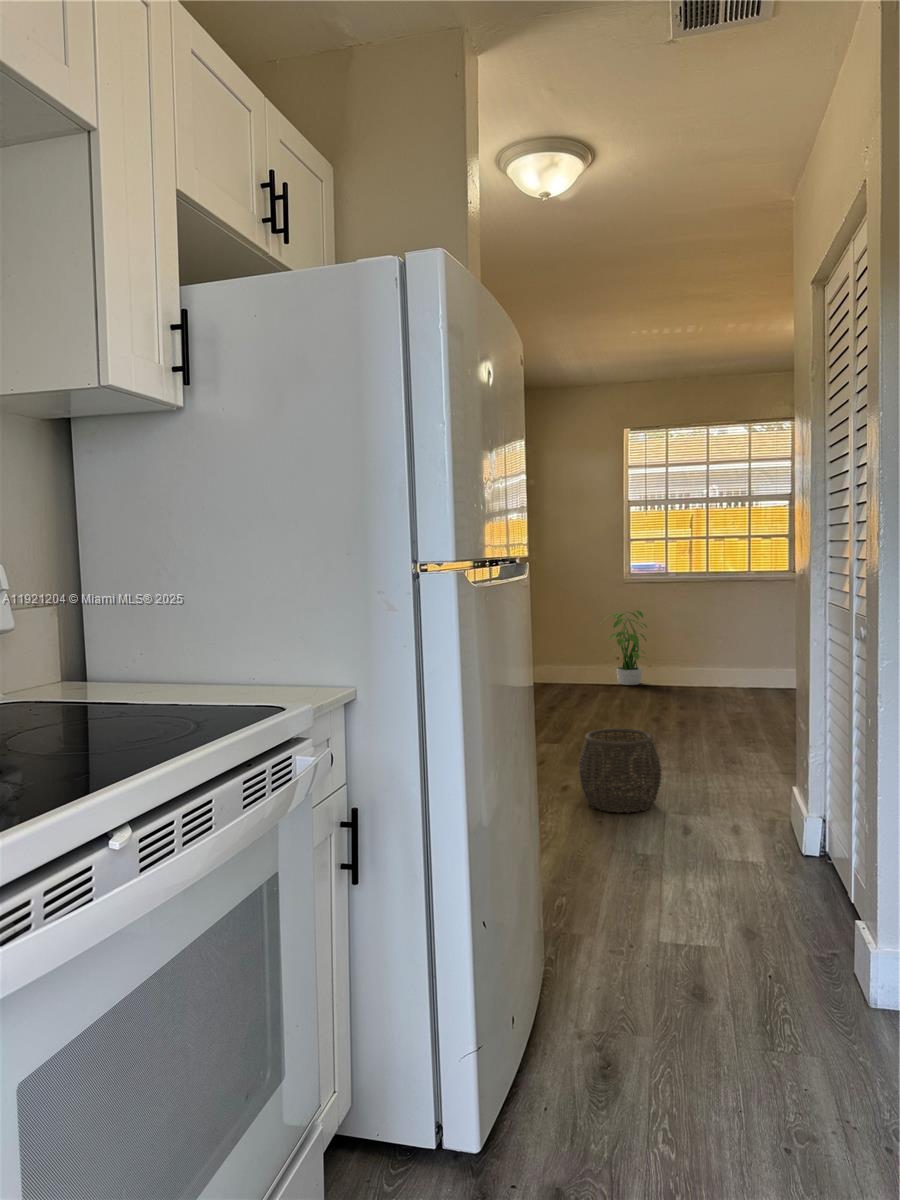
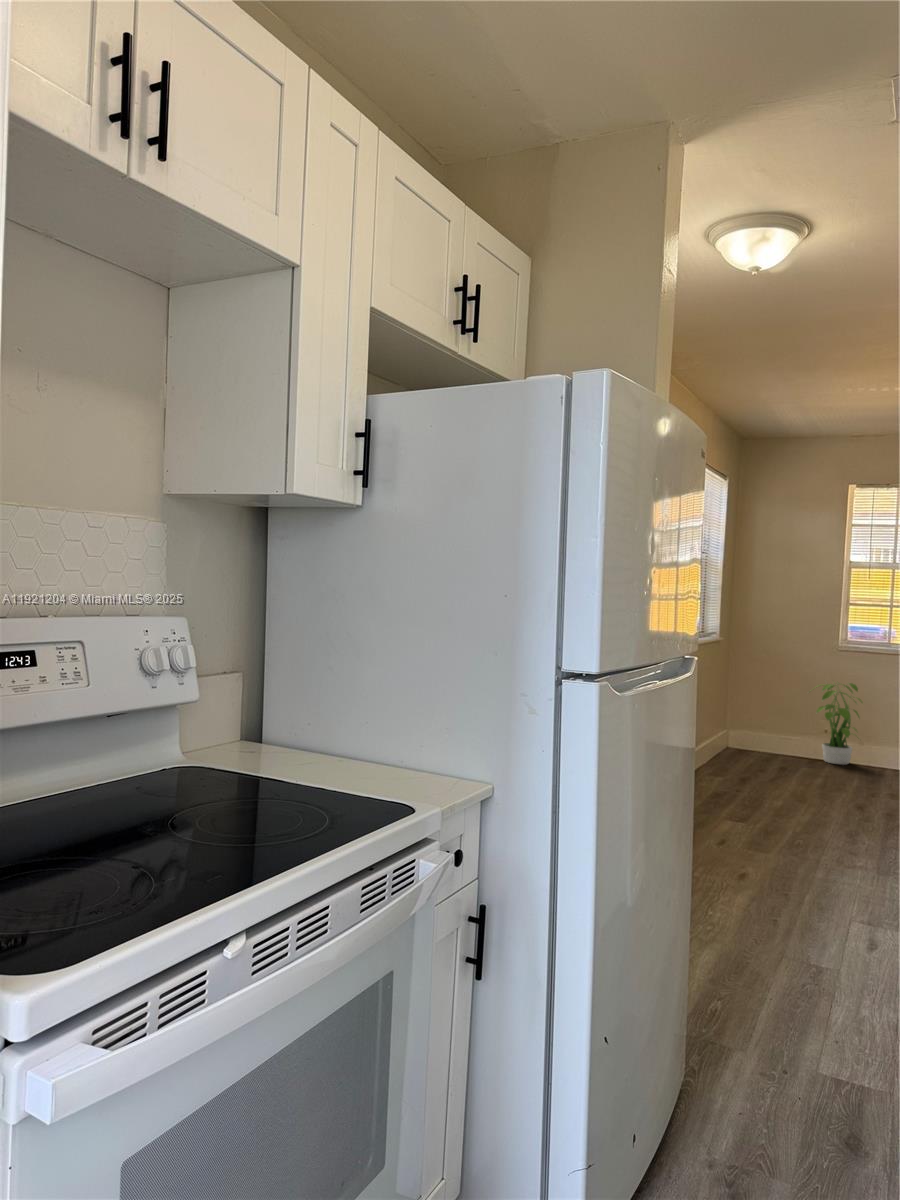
woven basket: present [578,728,662,813] -> none [755,822,852,920]

